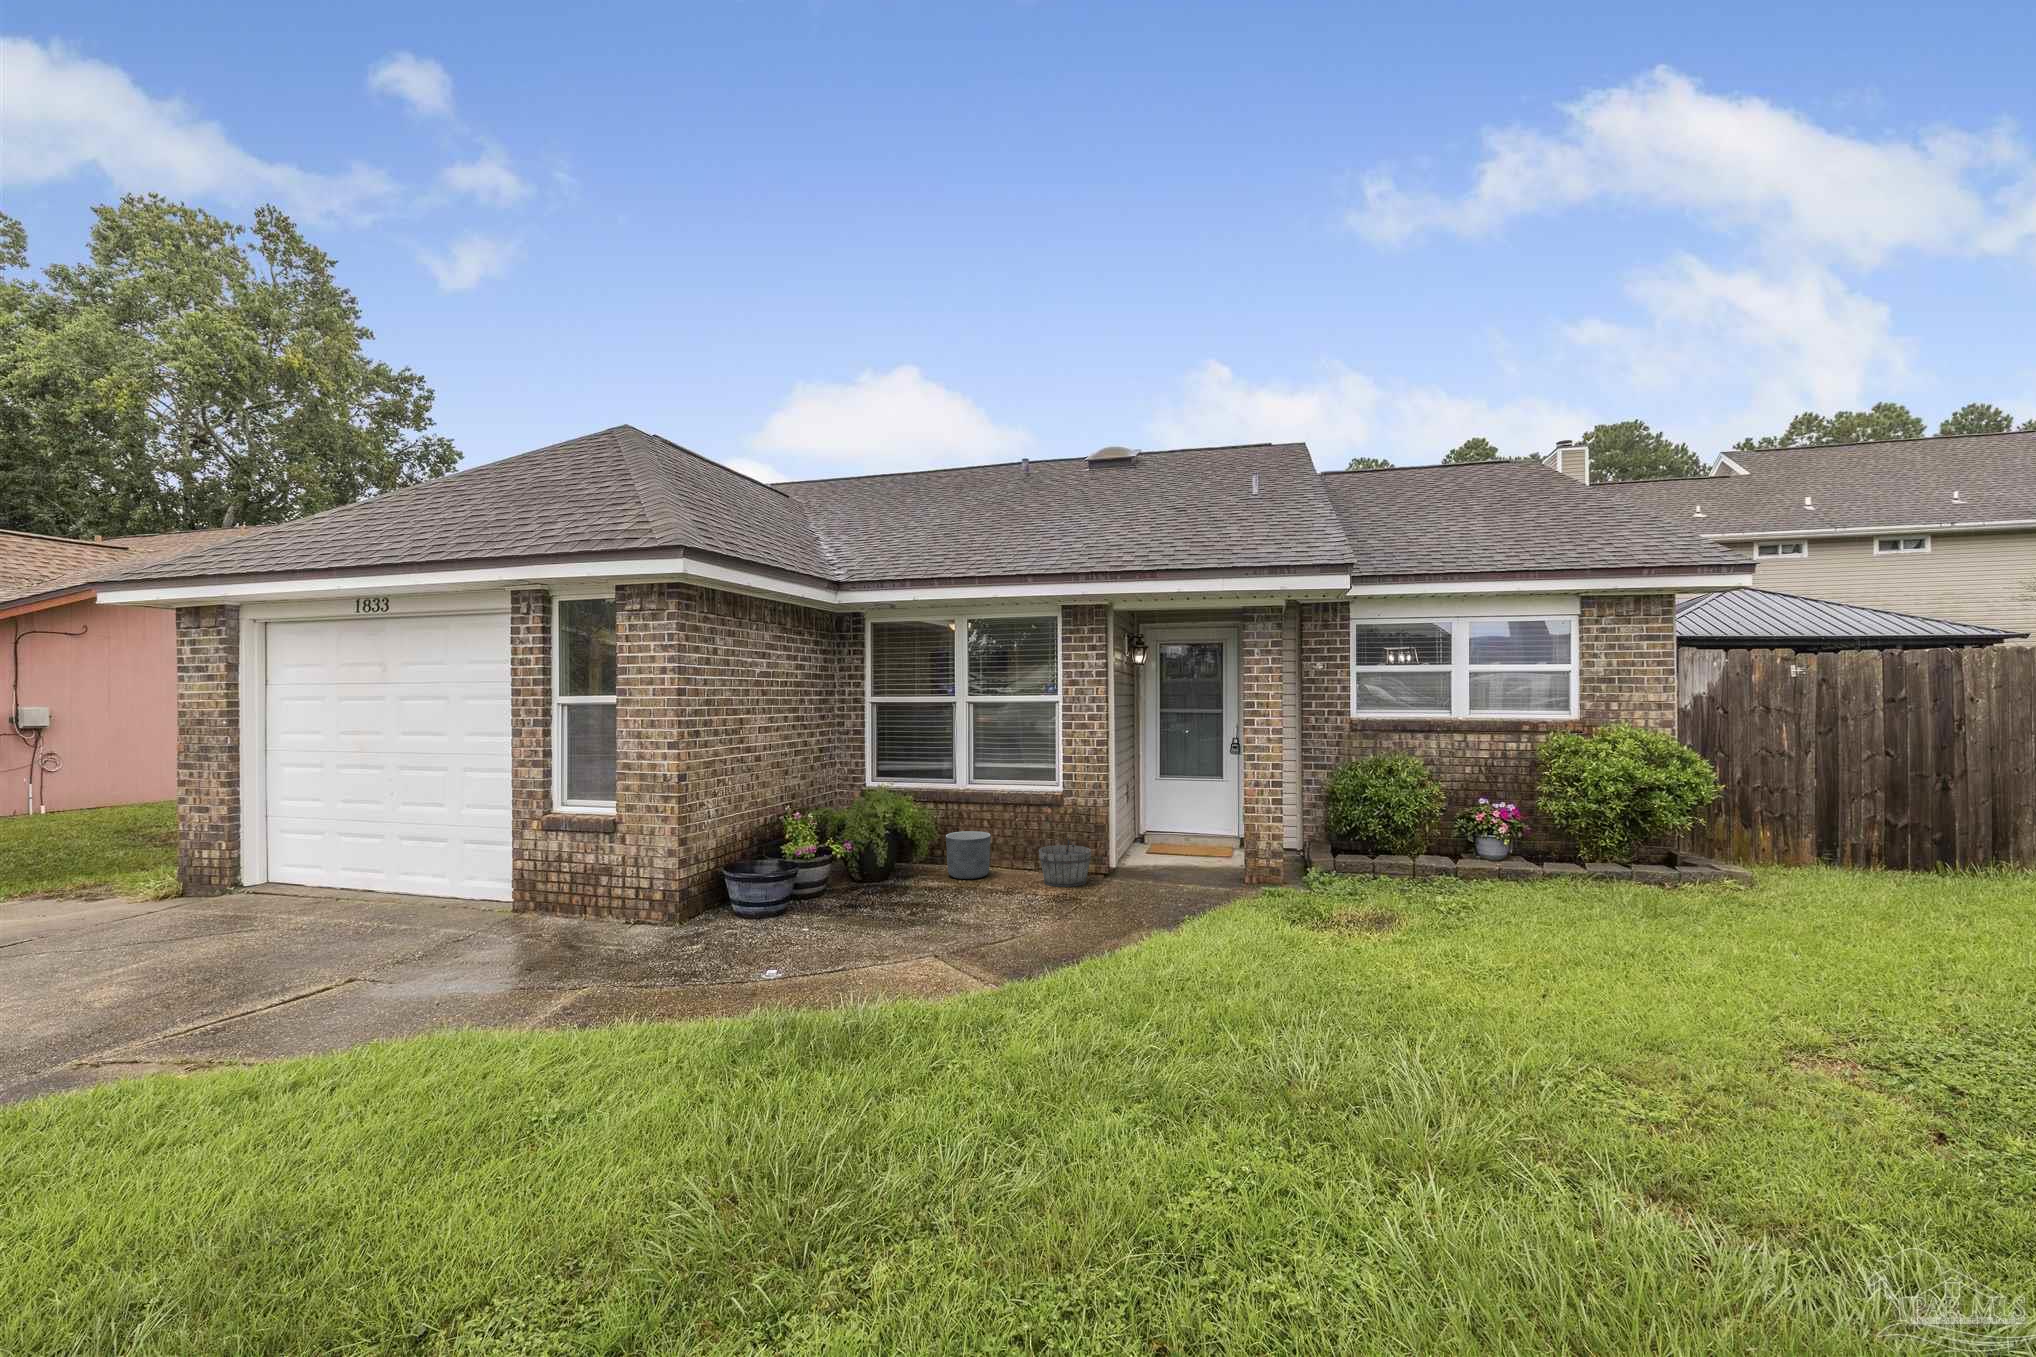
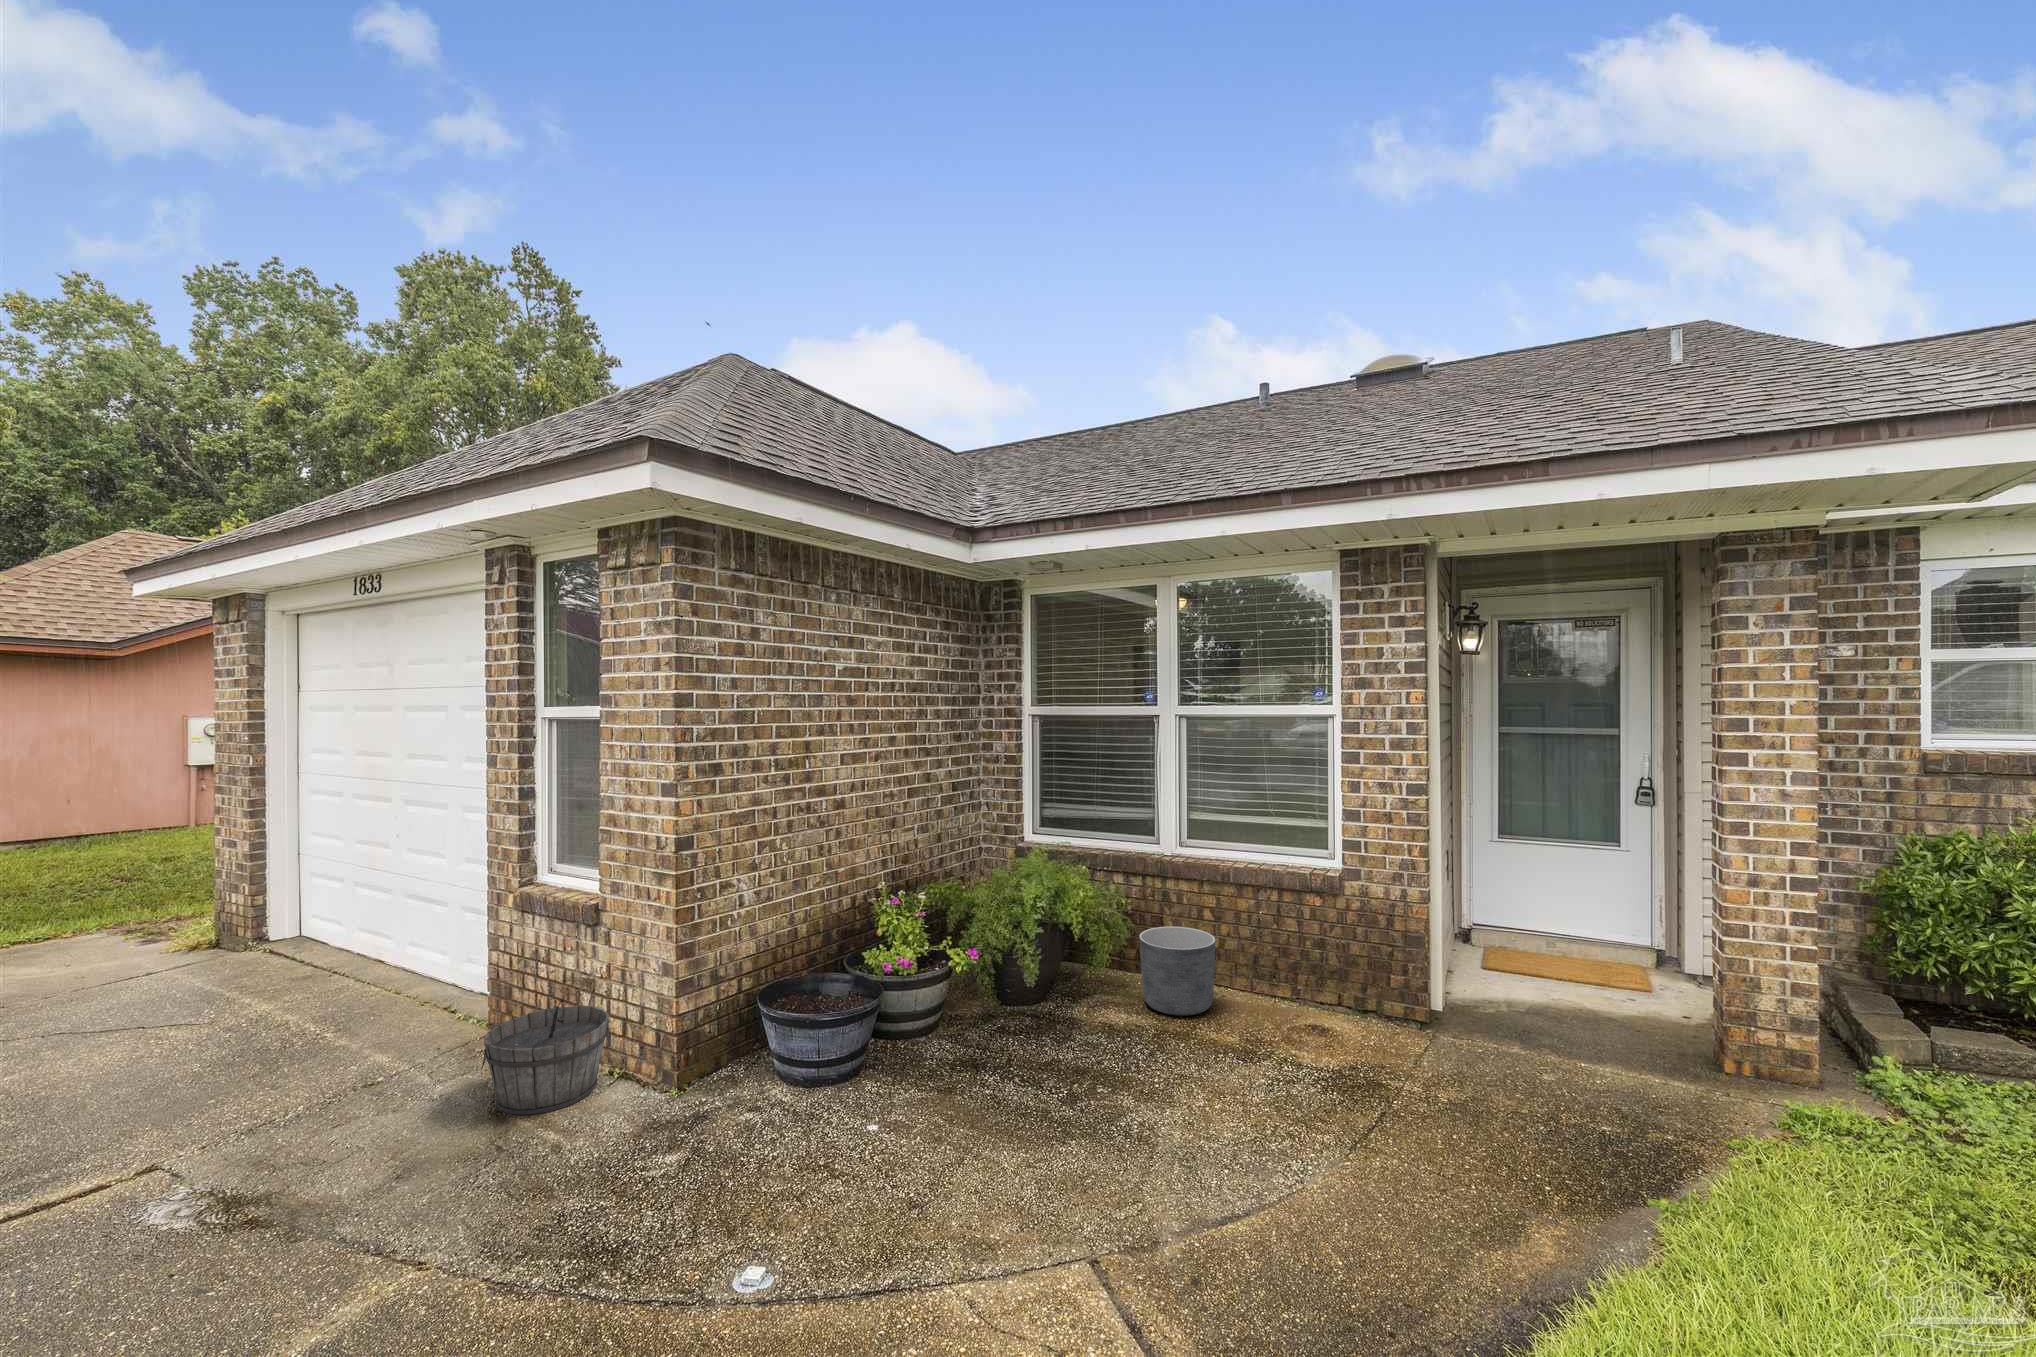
wooden bucket: present [1039,837,1091,887] -> present [481,999,611,1115]

